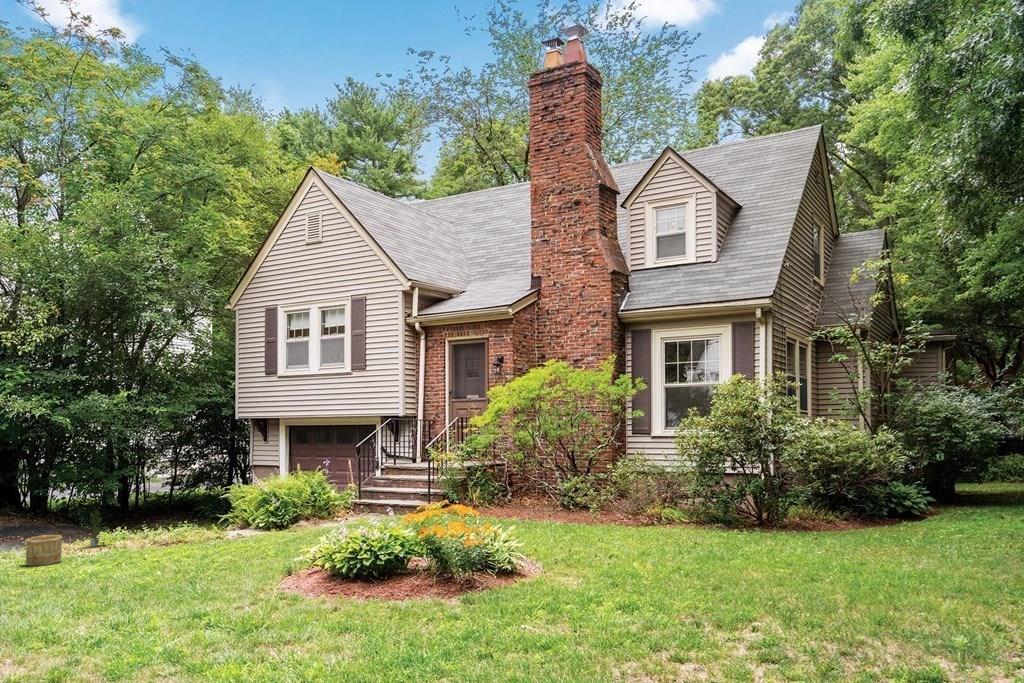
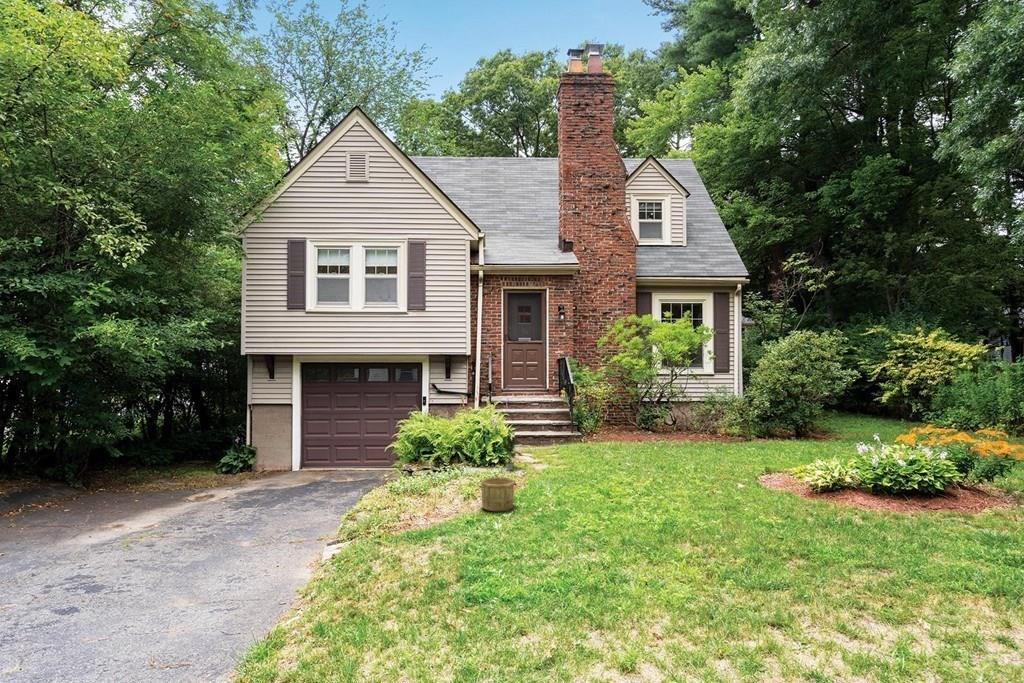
potted plant: present [81,509,109,547] -> present [503,435,522,470]

